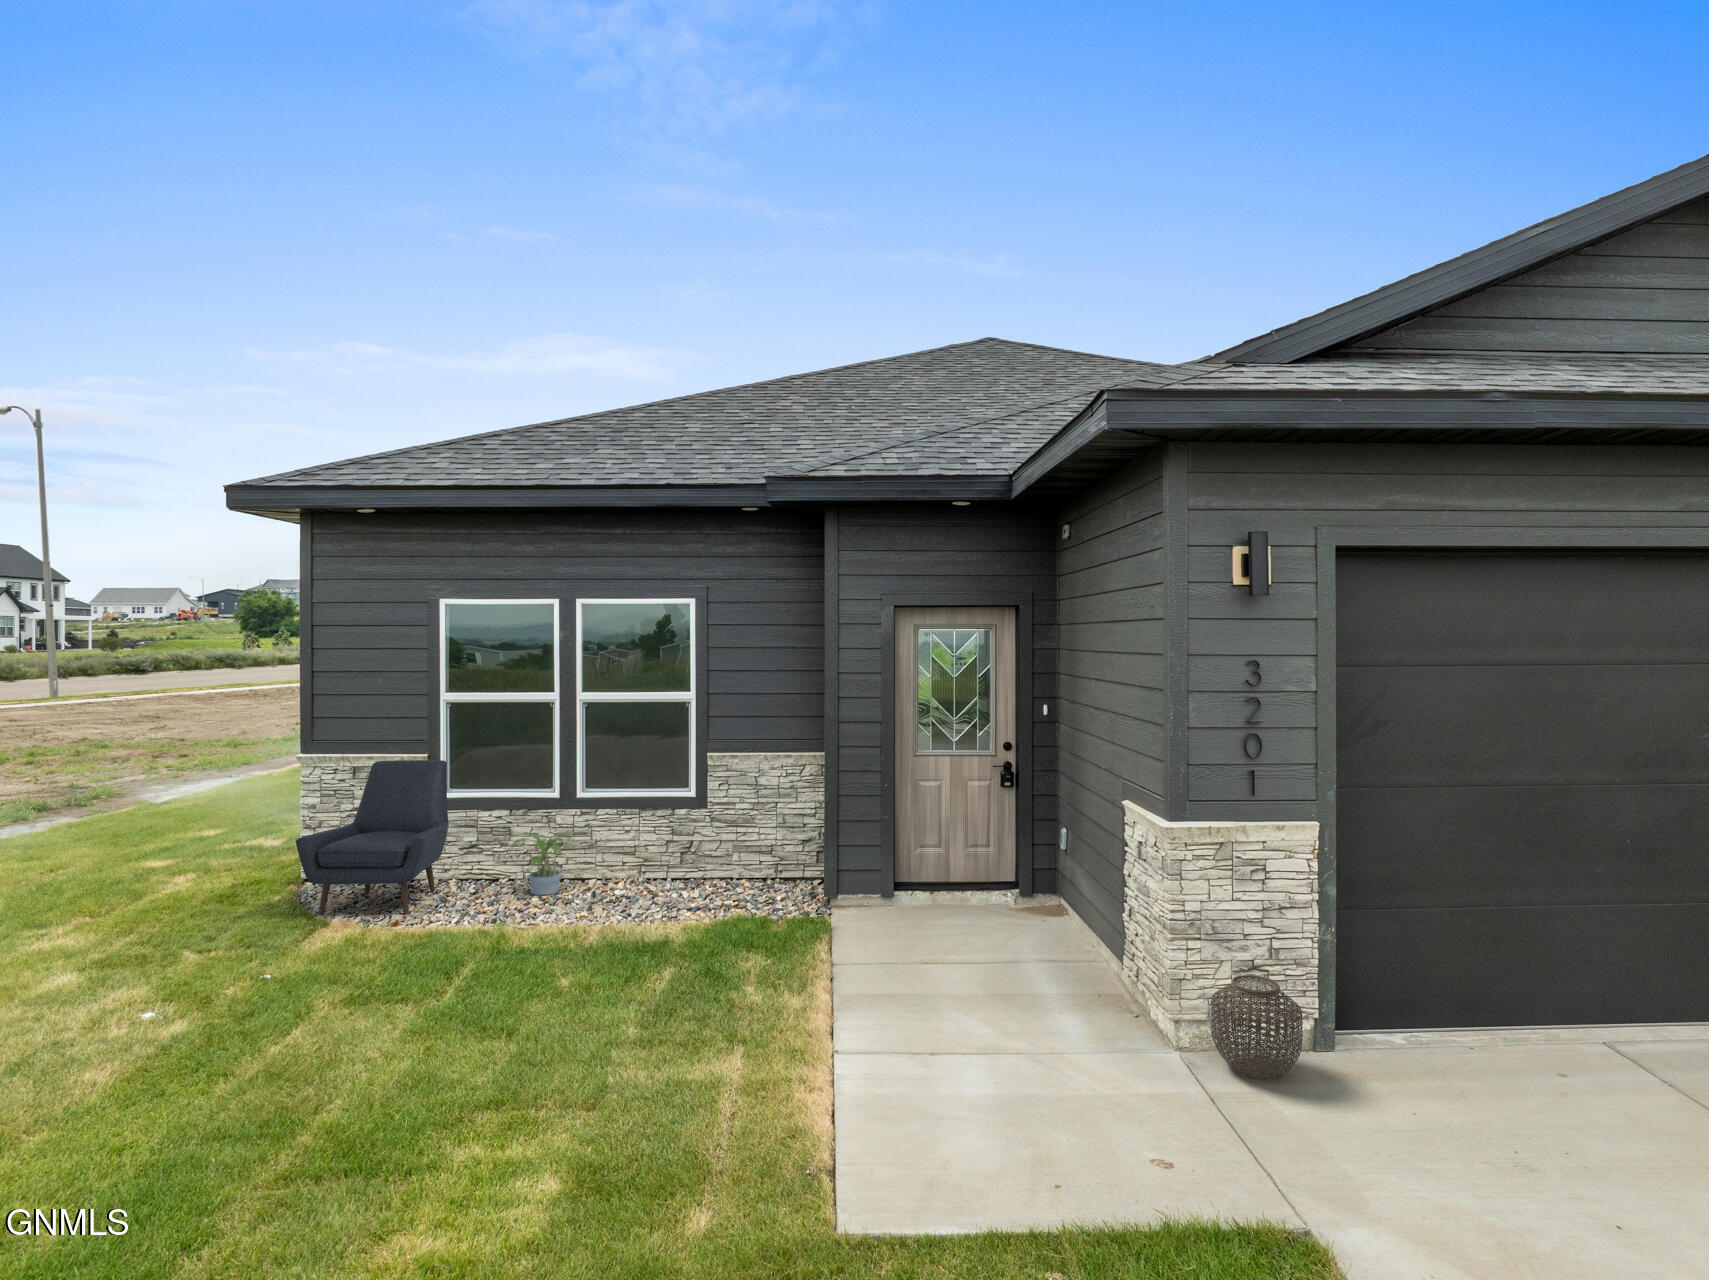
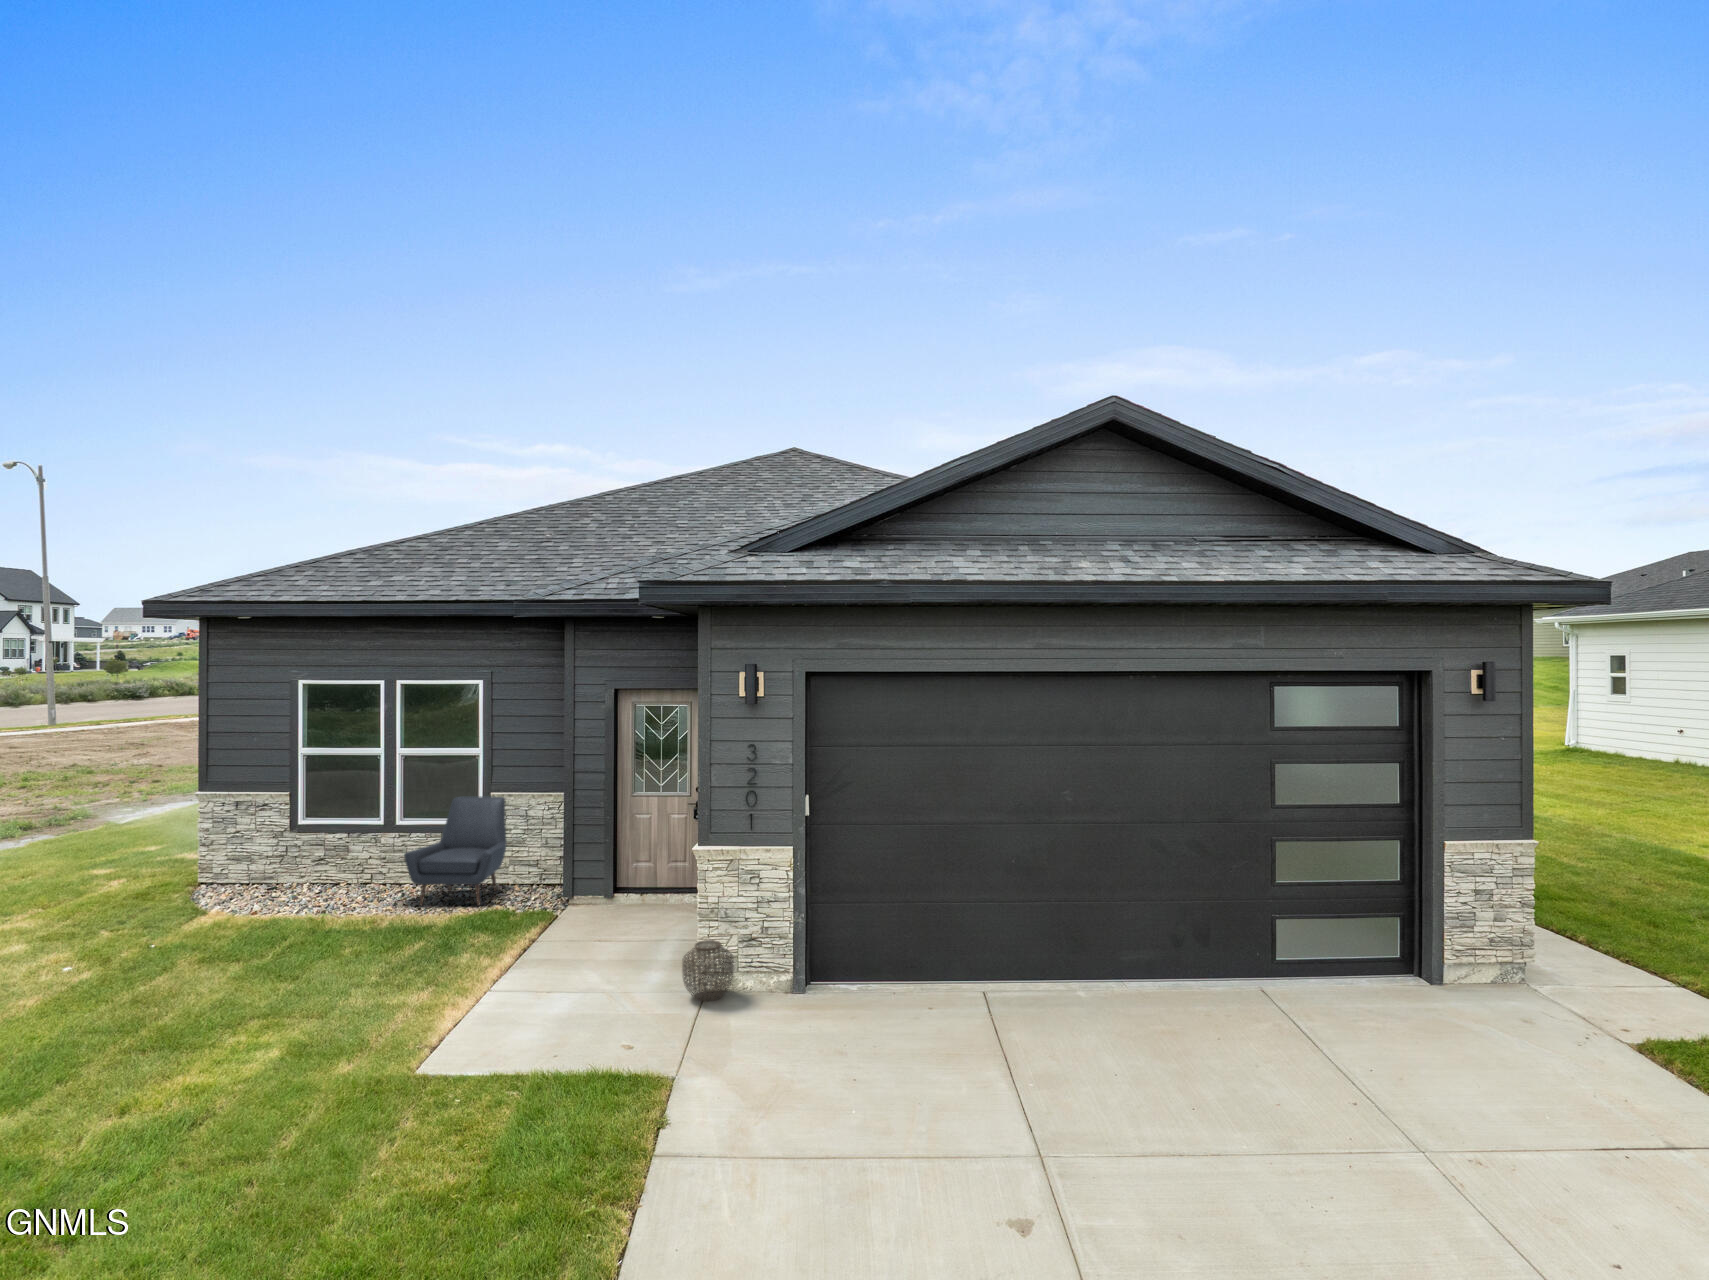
chair: present [296,760,448,915] -> present [404,796,507,906]
potted plant: present [512,832,572,895] -> none [340,850,398,895]

